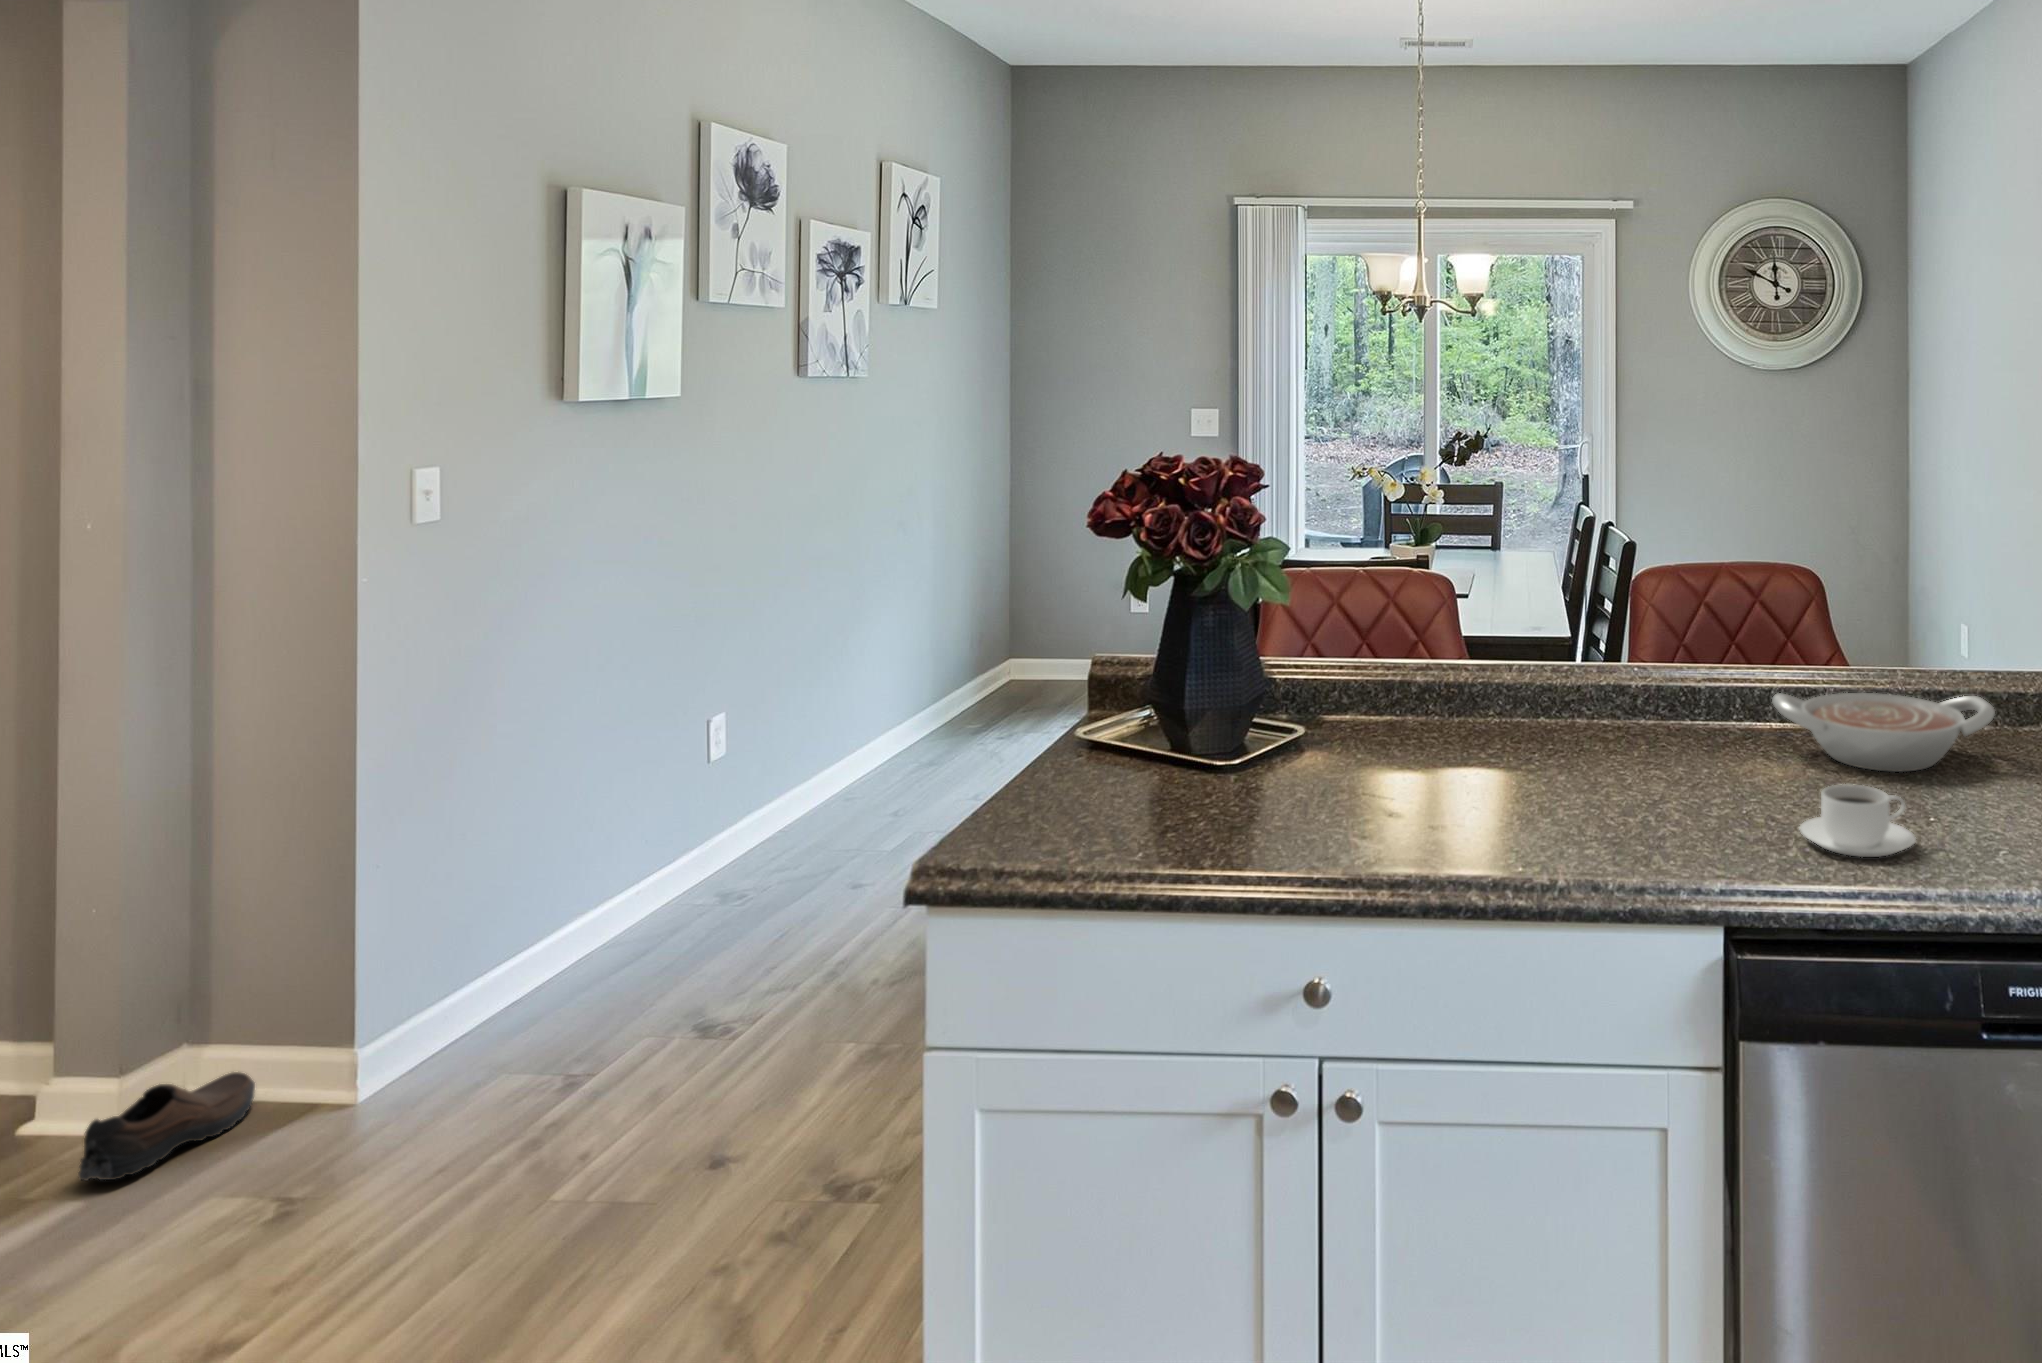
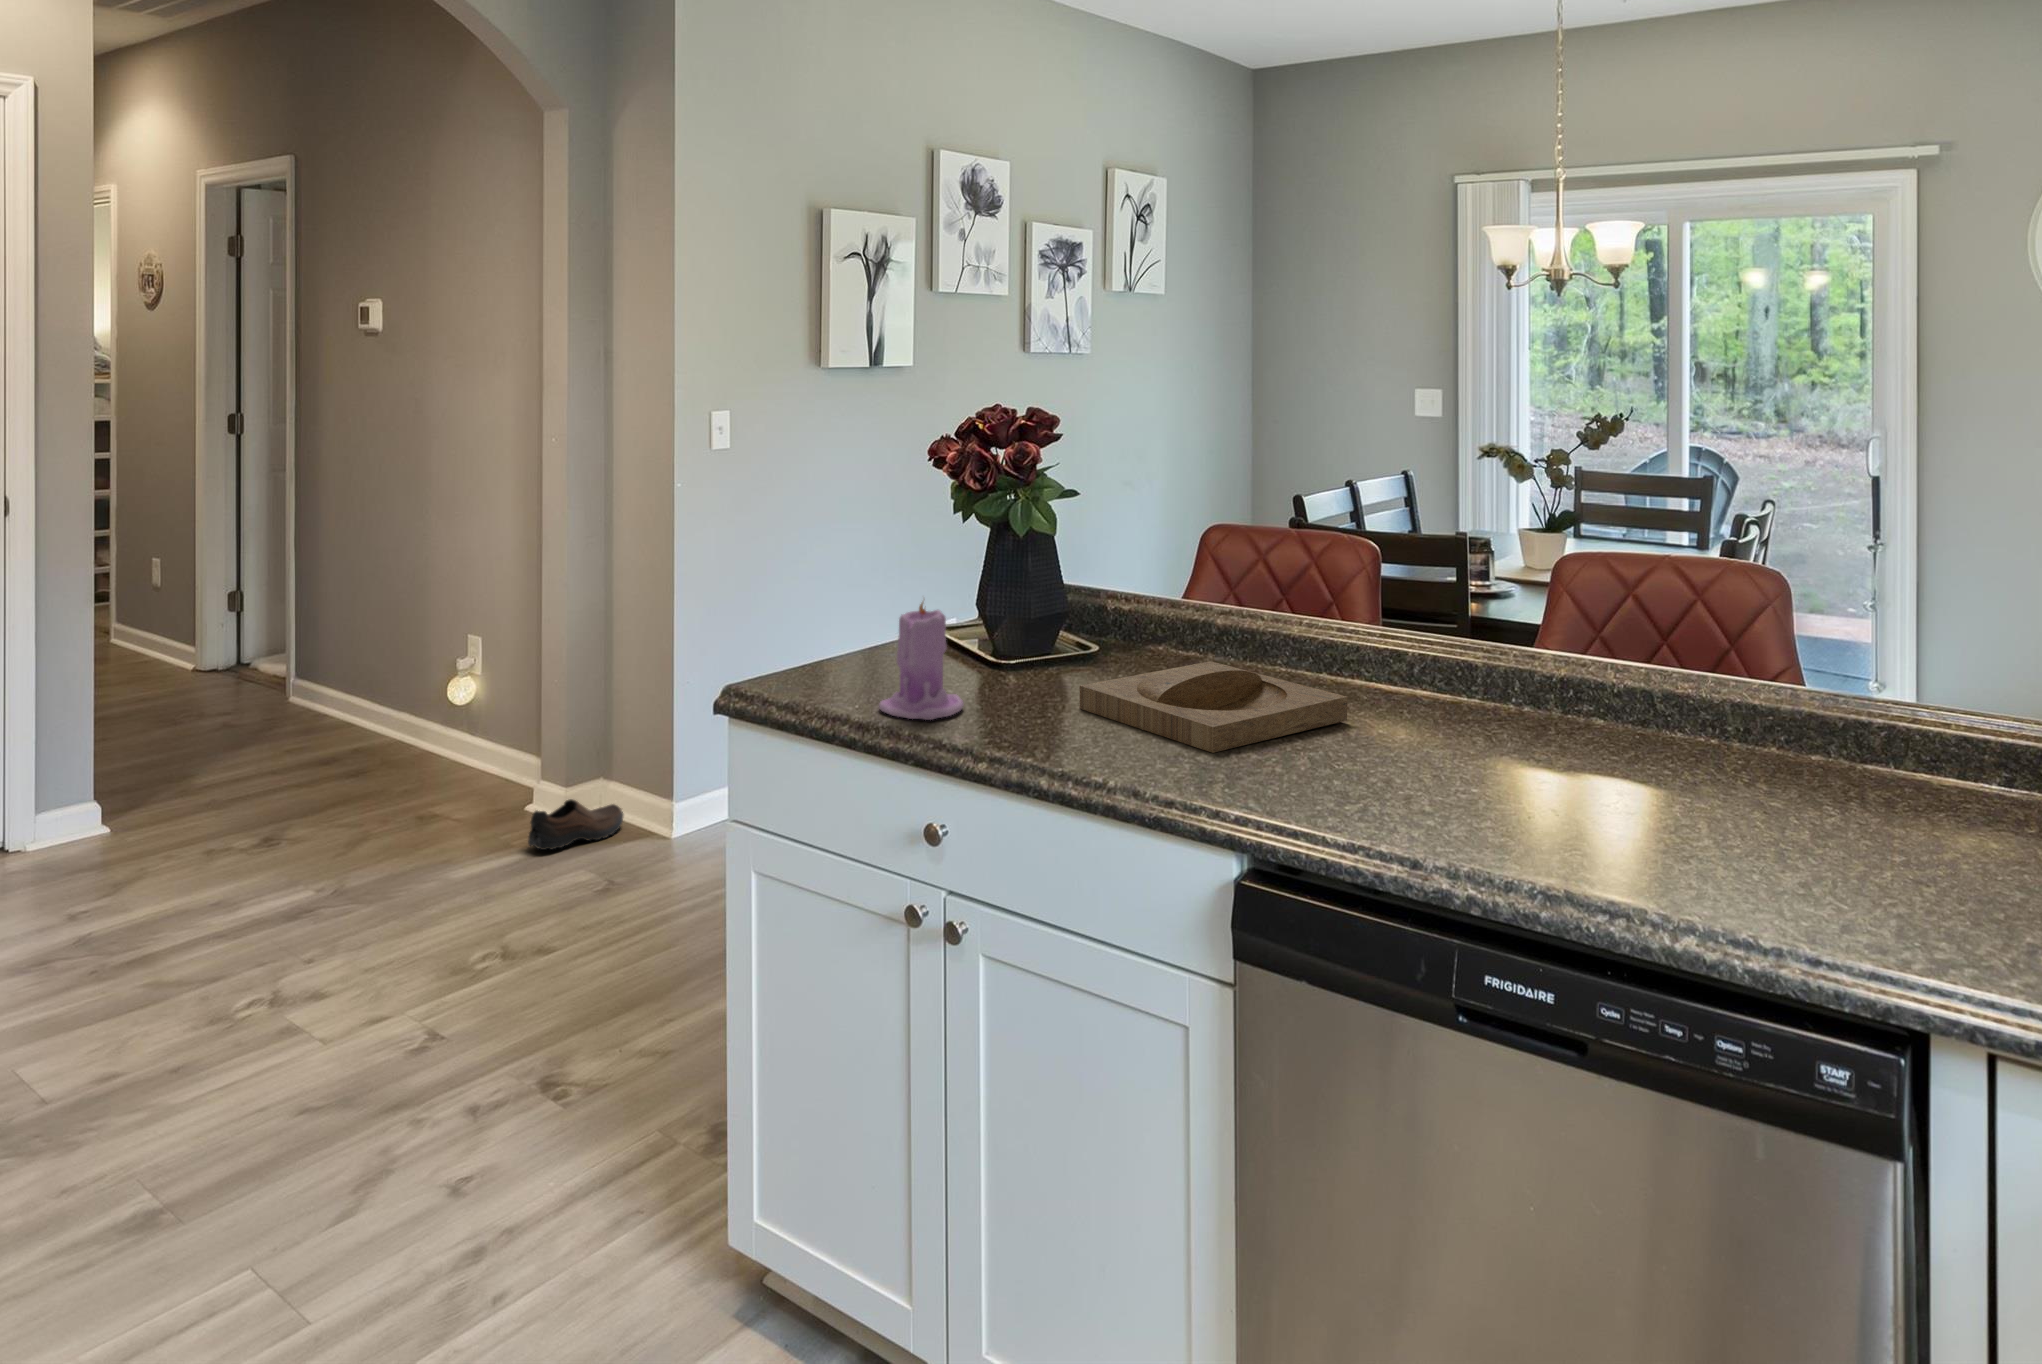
bowl: present [1772,693,1995,772] -> none [1518,680,1780,782]
candle: none [1157,694,1263,853] -> present [879,602,963,720]
tray: none [1368,721,1619,822] -> present [1080,661,1347,753]
coffee cup: present [1800,784,1915,857] -> none [1380,757,1501,831]

